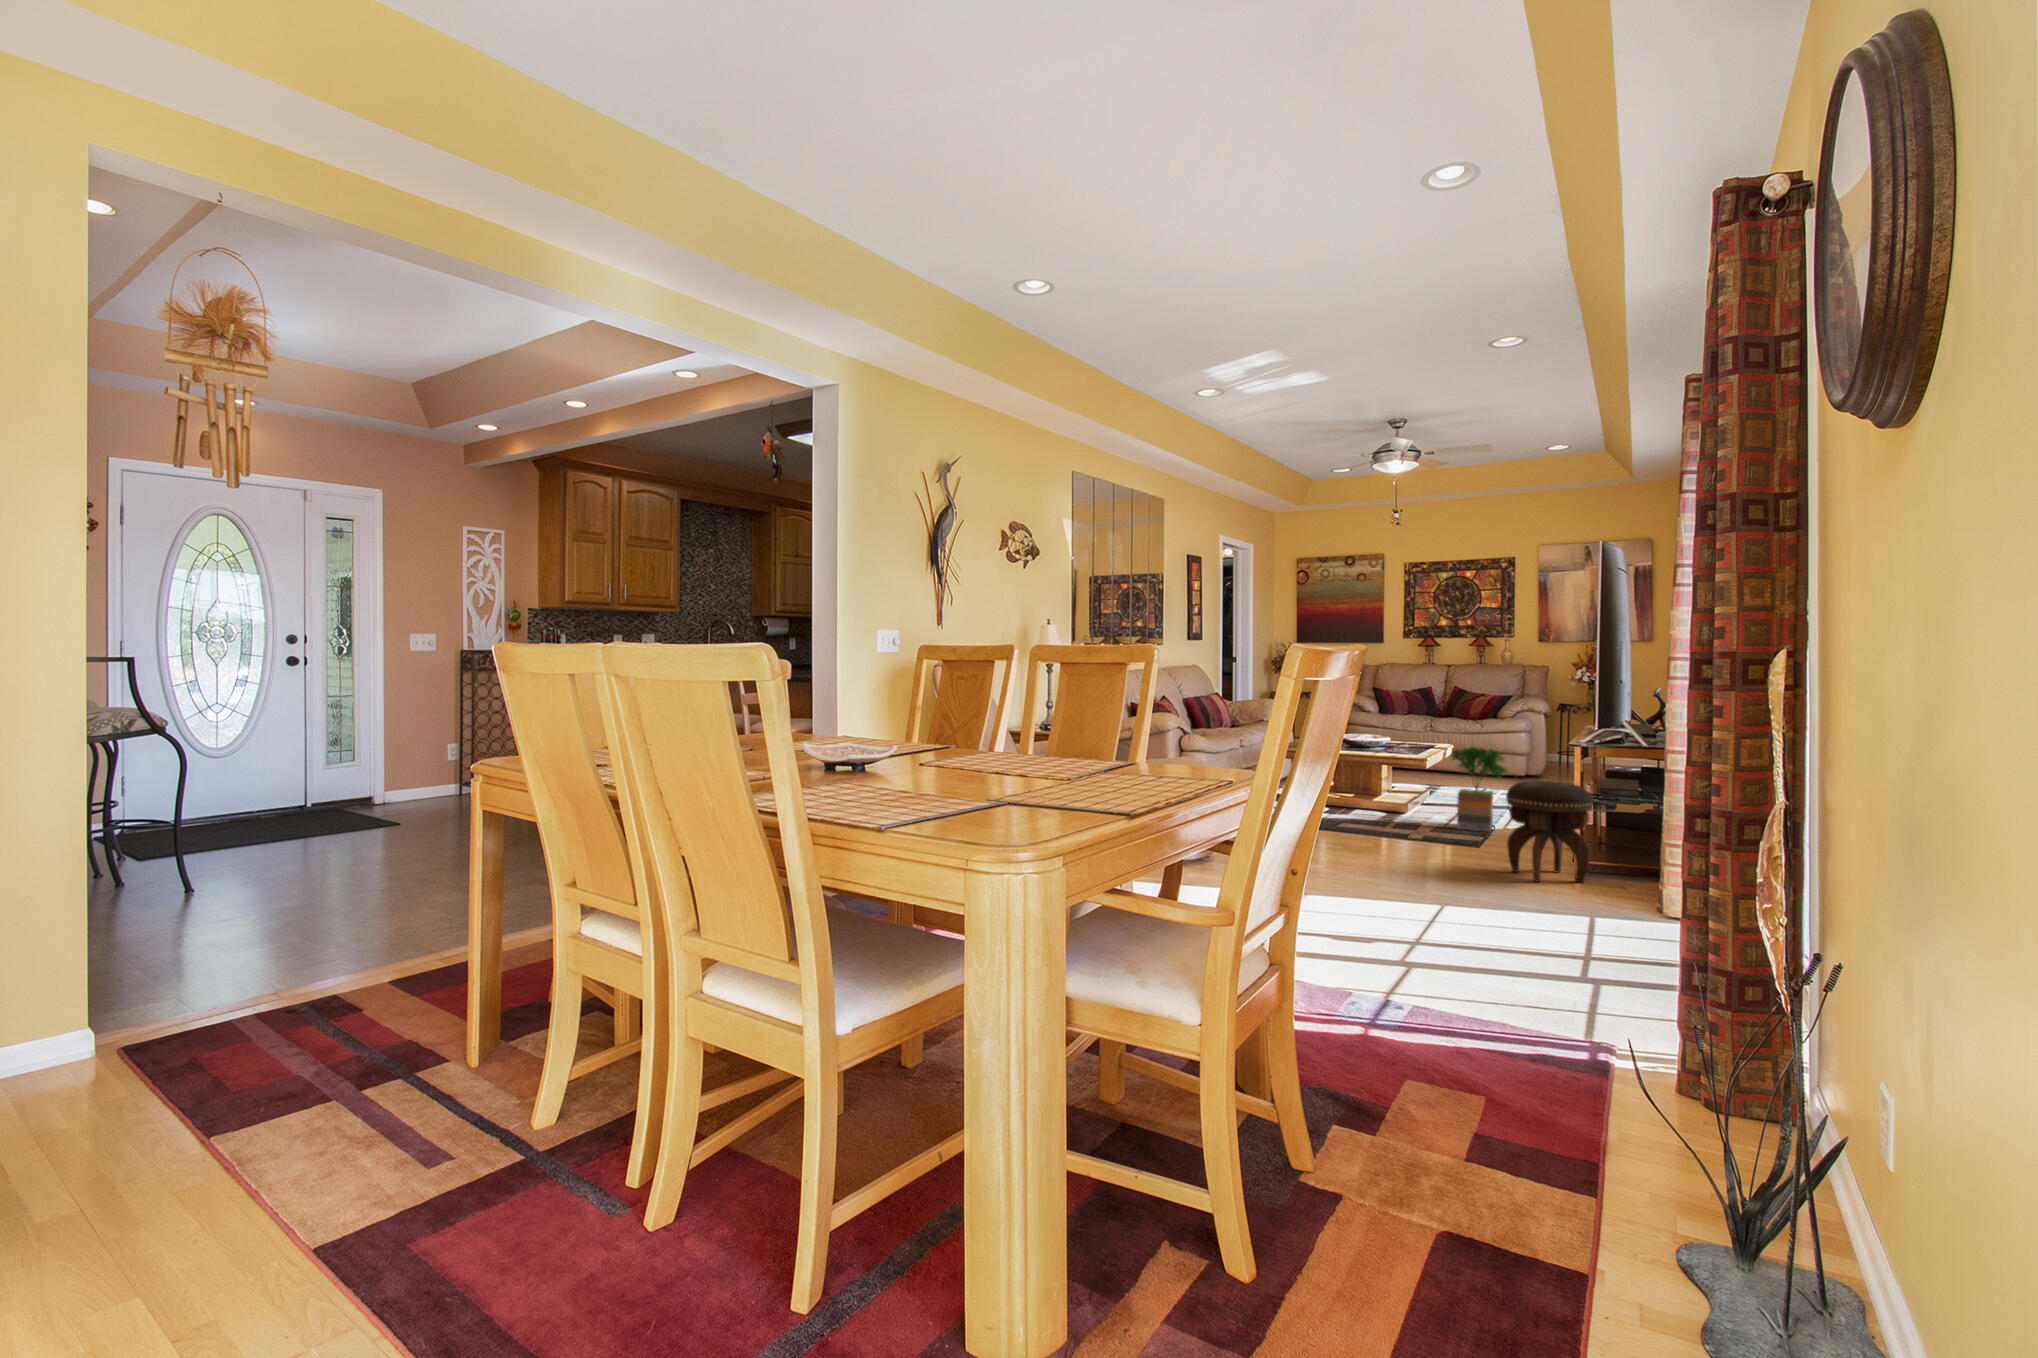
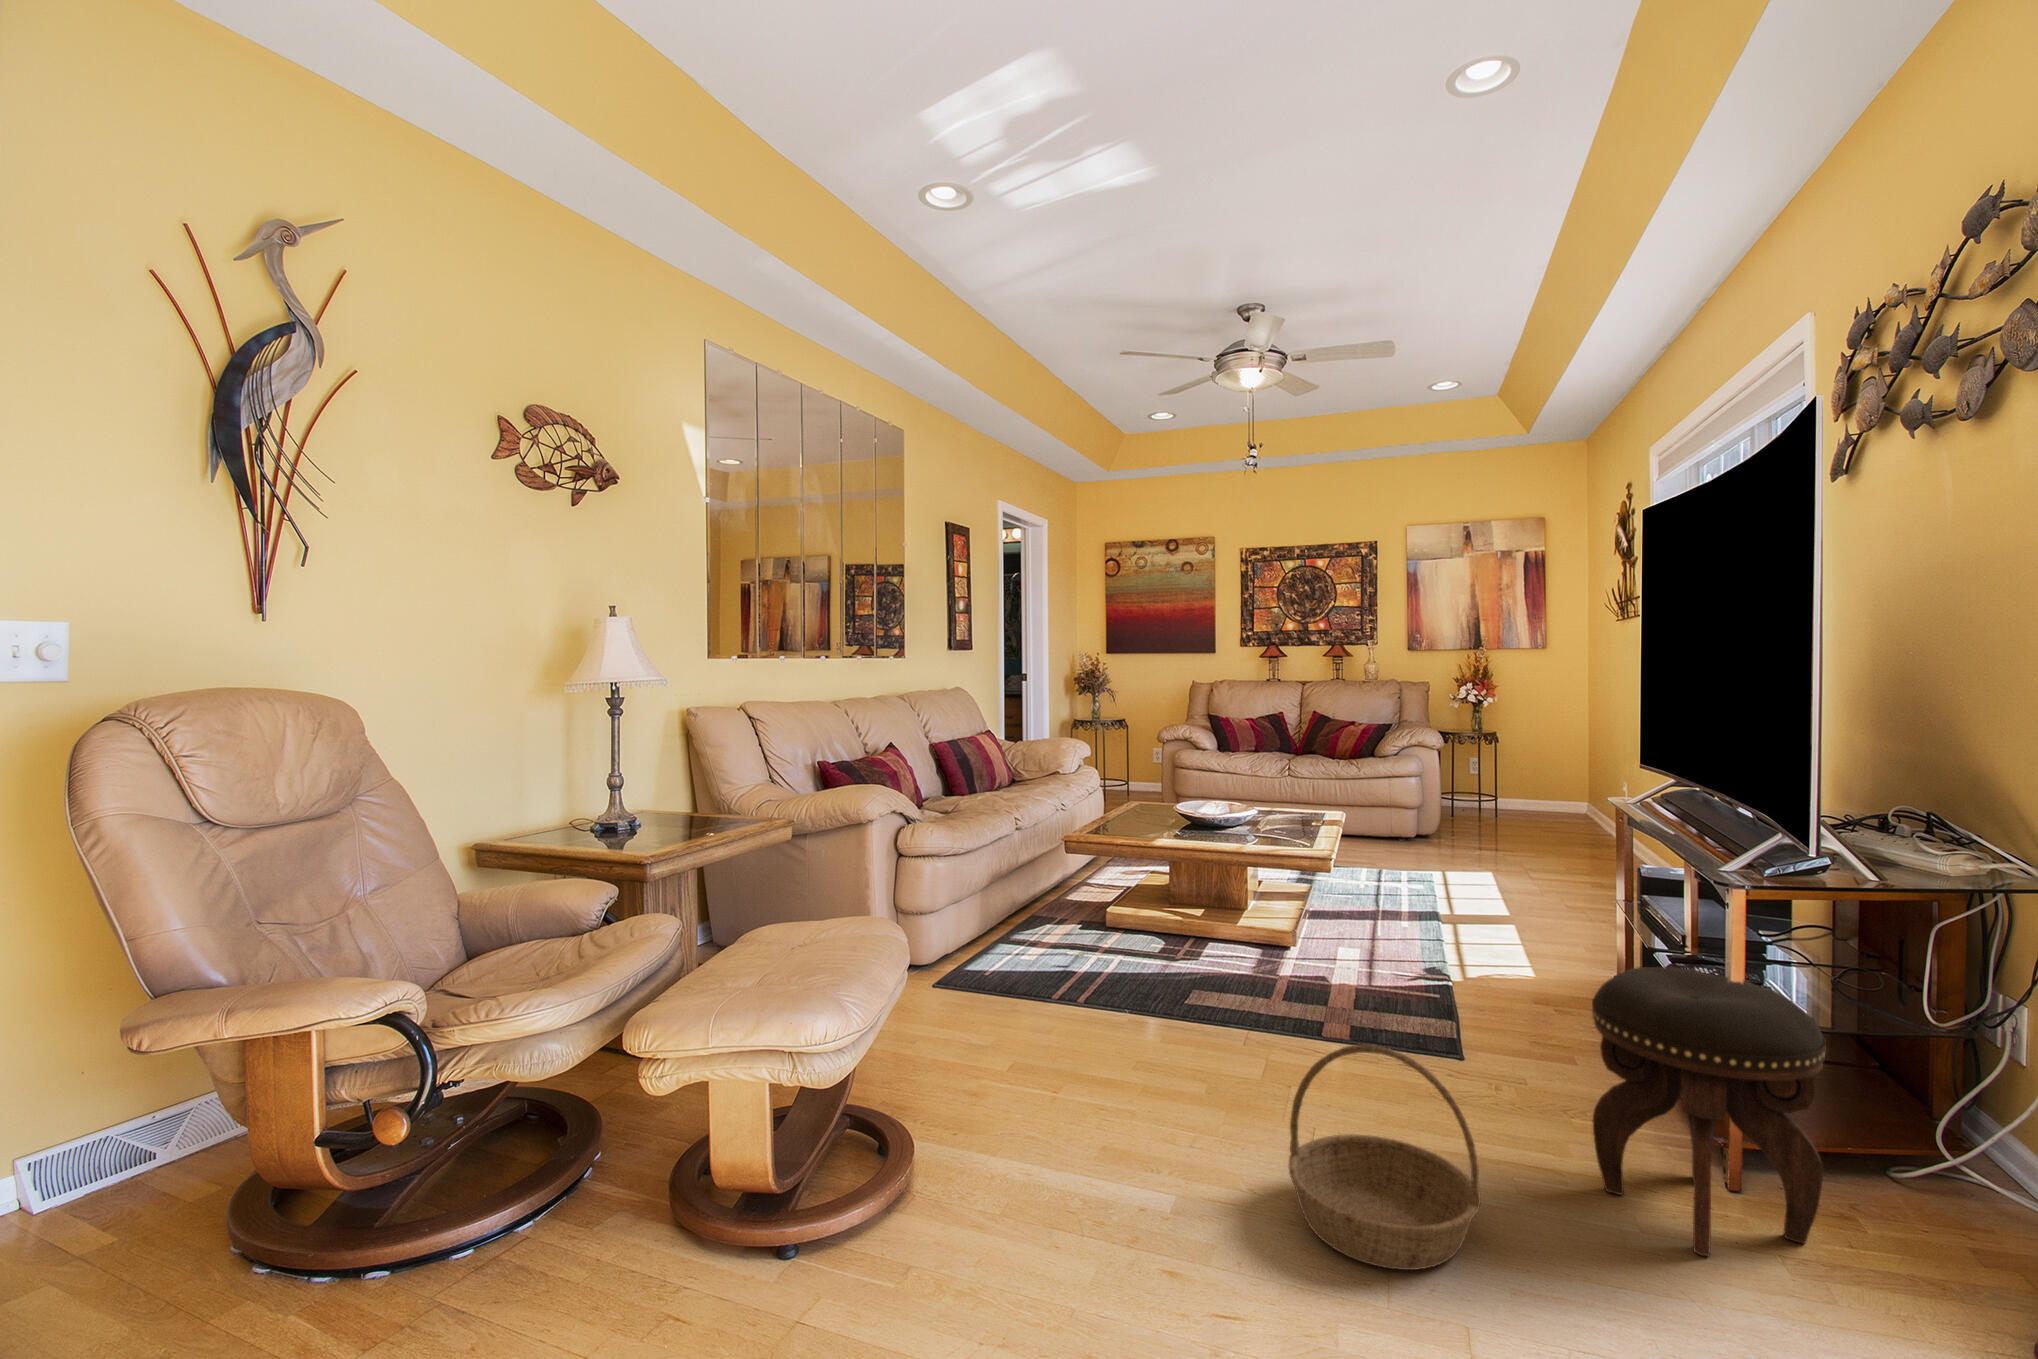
potted tree: present [1450,747,1507,832] -> none [1373,835,1487,1000]
basket: none [1372,802,1447,879] -> present [1289,1044,1481,1270]

